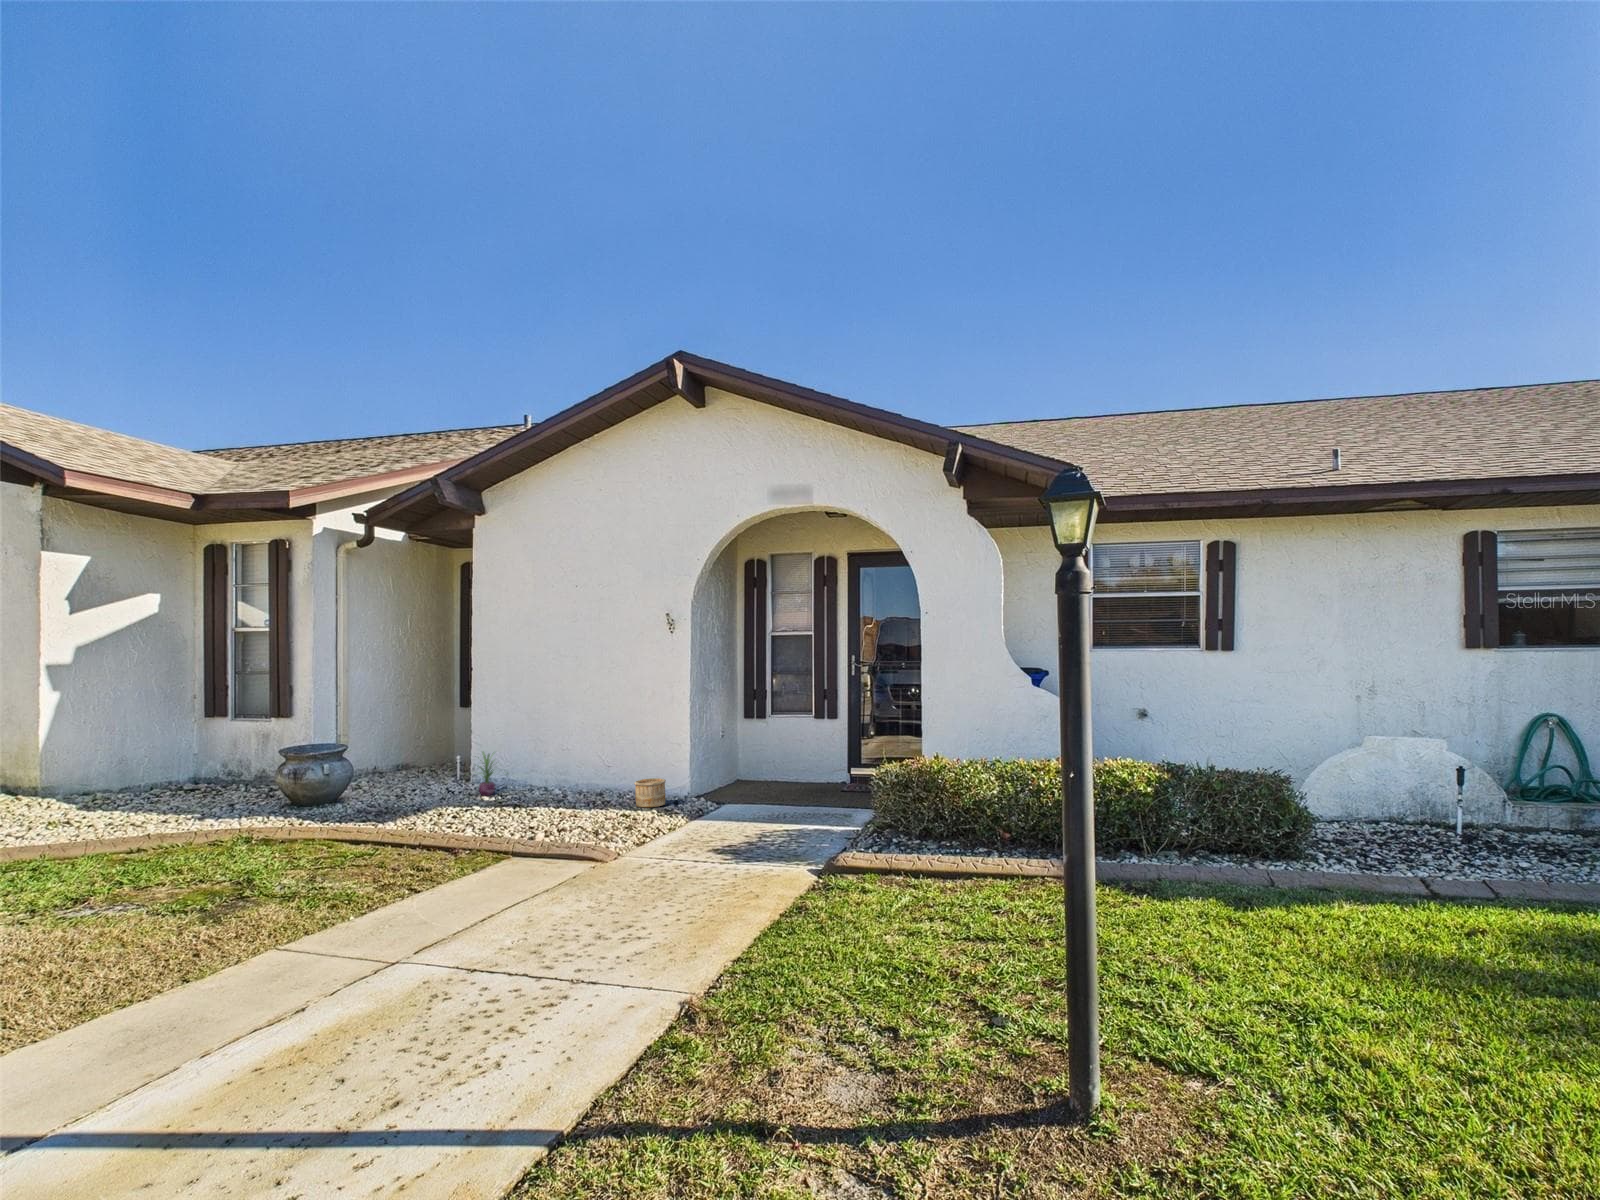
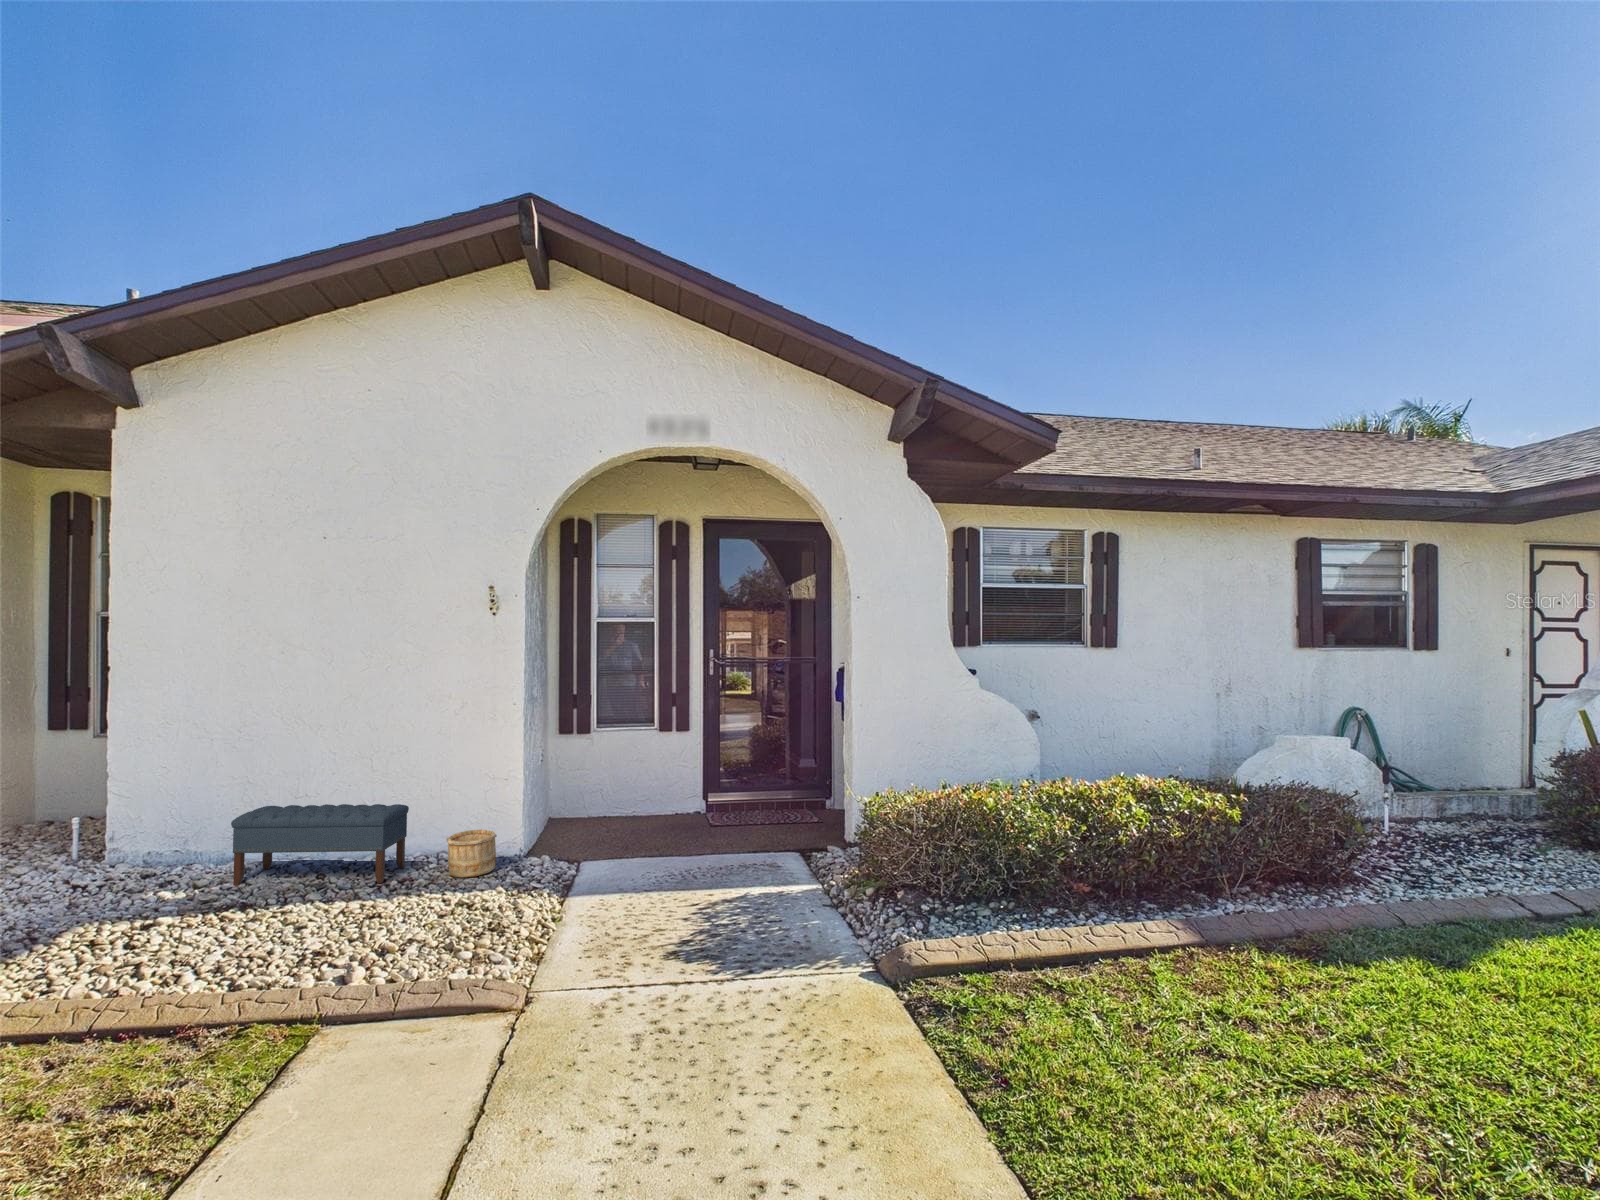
decorative plant: present [479,752,495,796] -> none [100,808,199,887]
bench: none [523,754,619,805] -> present [231,804,409,885]

